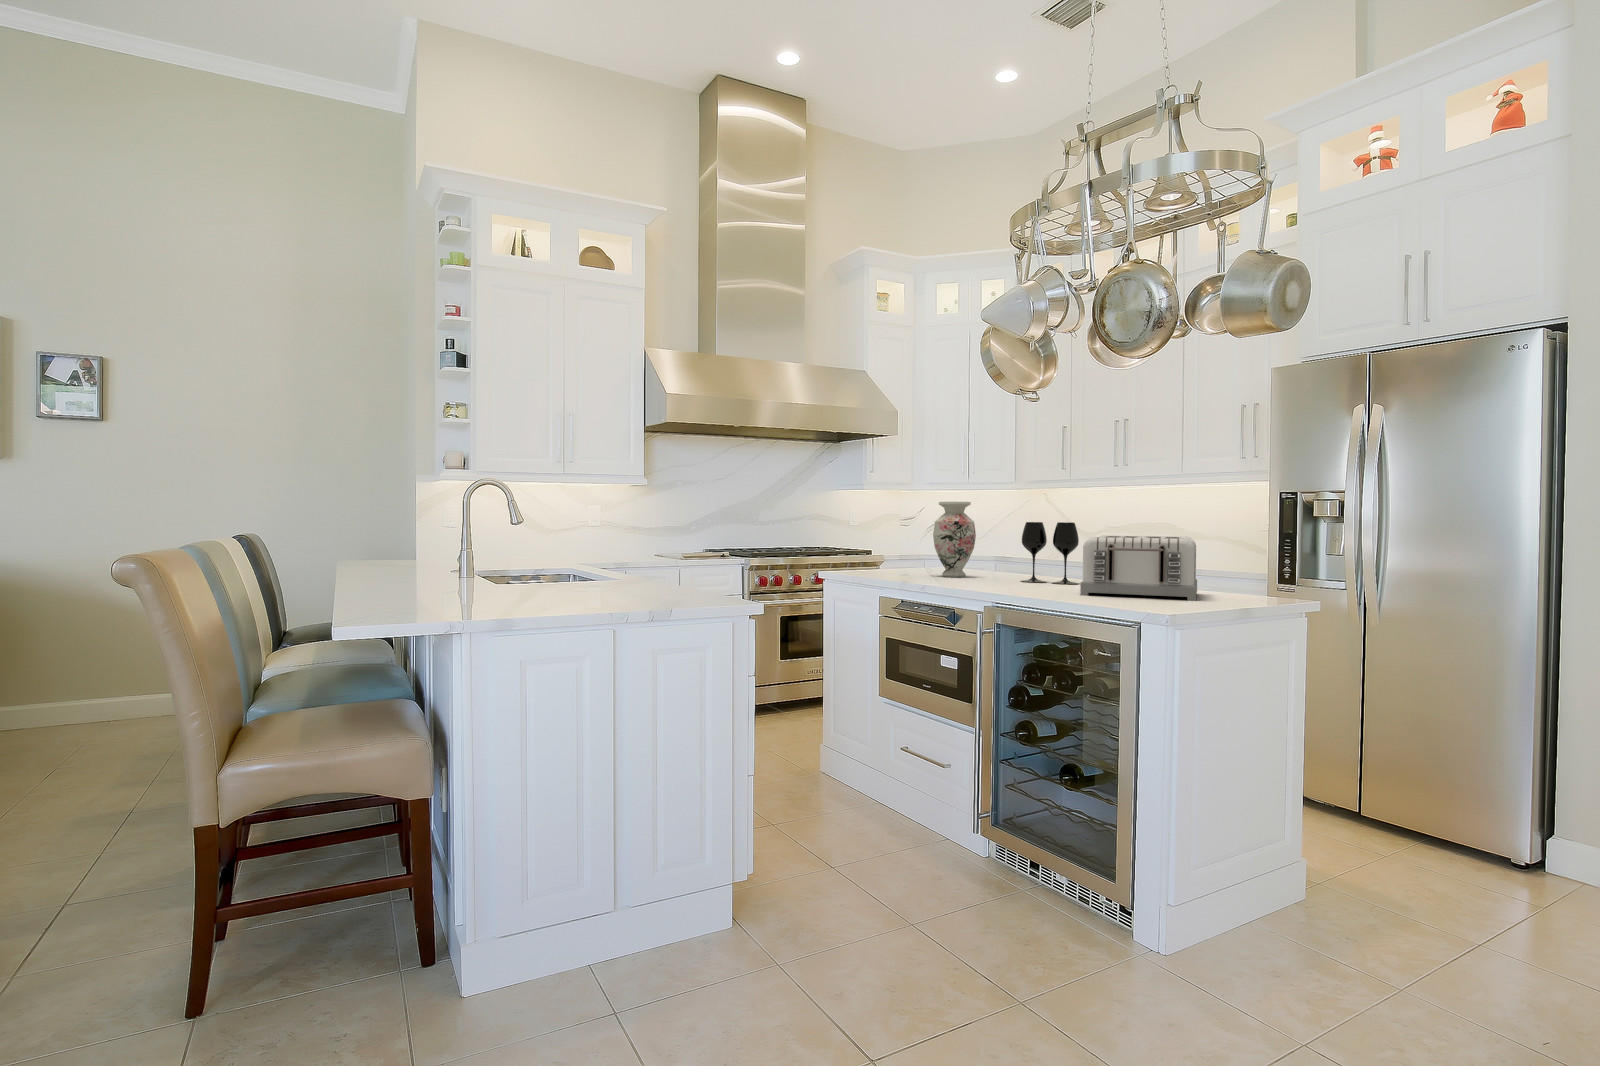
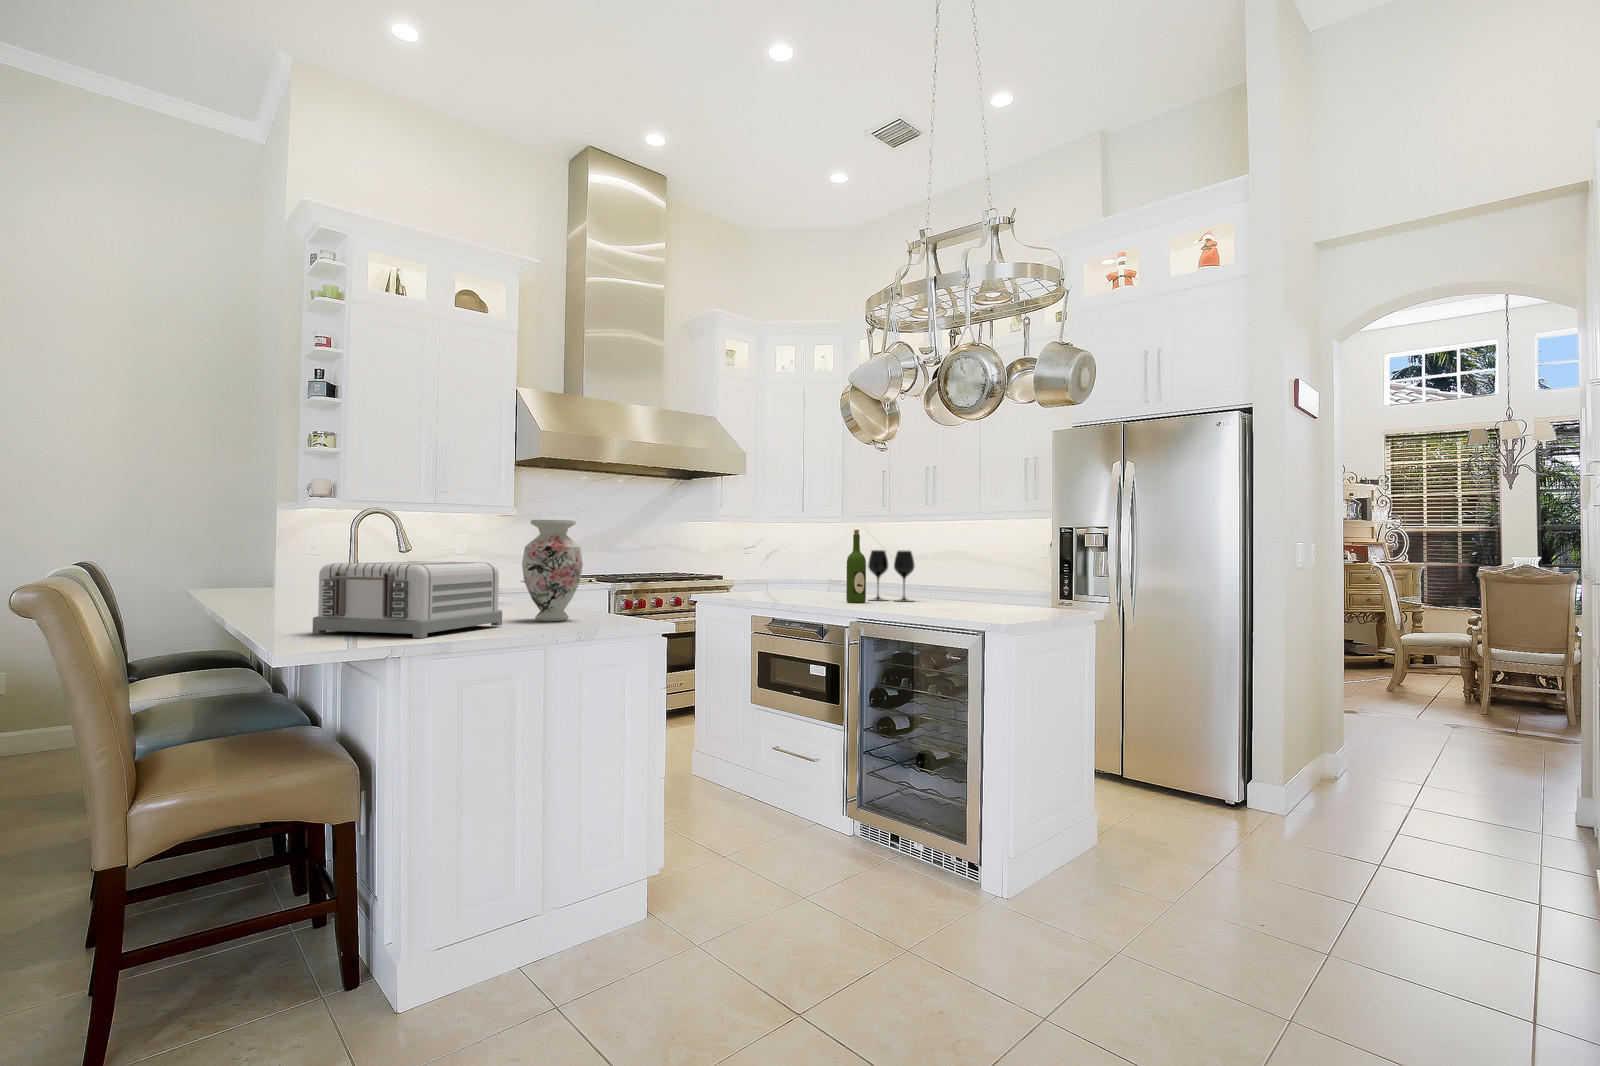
wine bottle: none [991,498,1015,585] -> present [846,530,866,603]
vase: present [933,502,976,577] -> present [522,520,583,621]
toaster: present [1080,536,1197,601] -> present [312,561,502,638]

